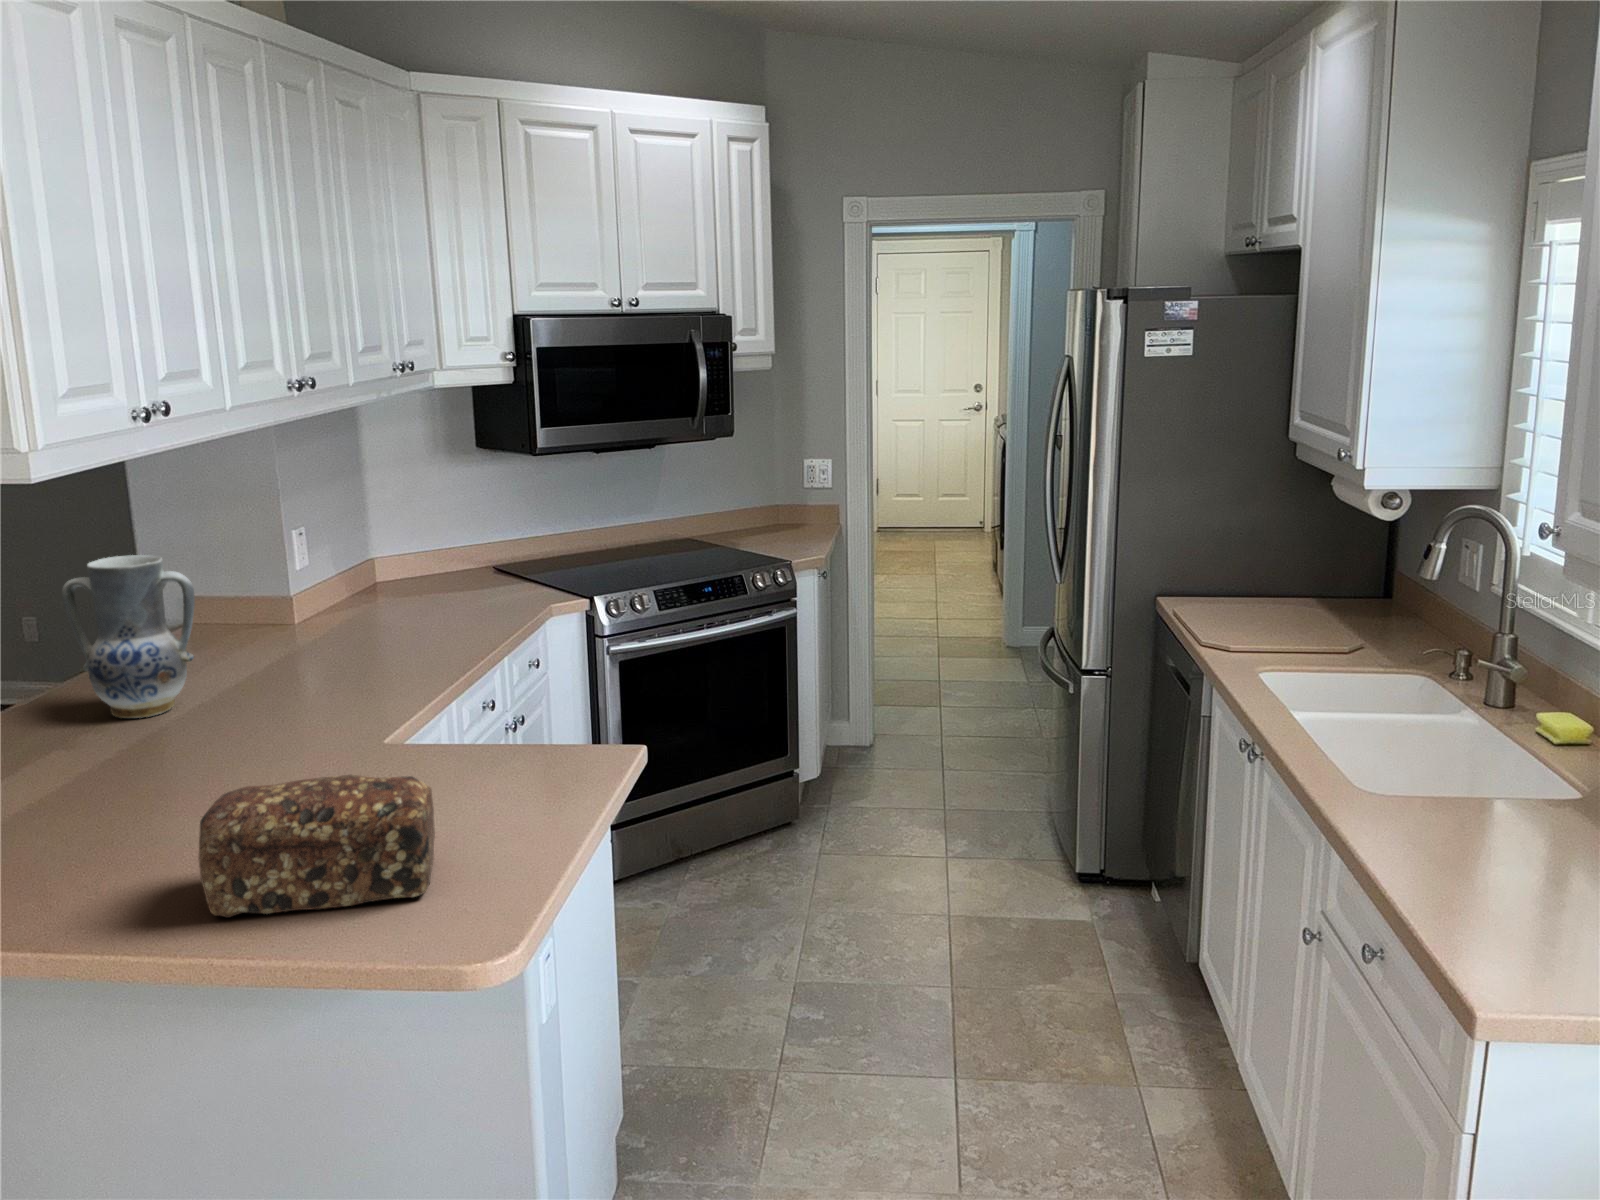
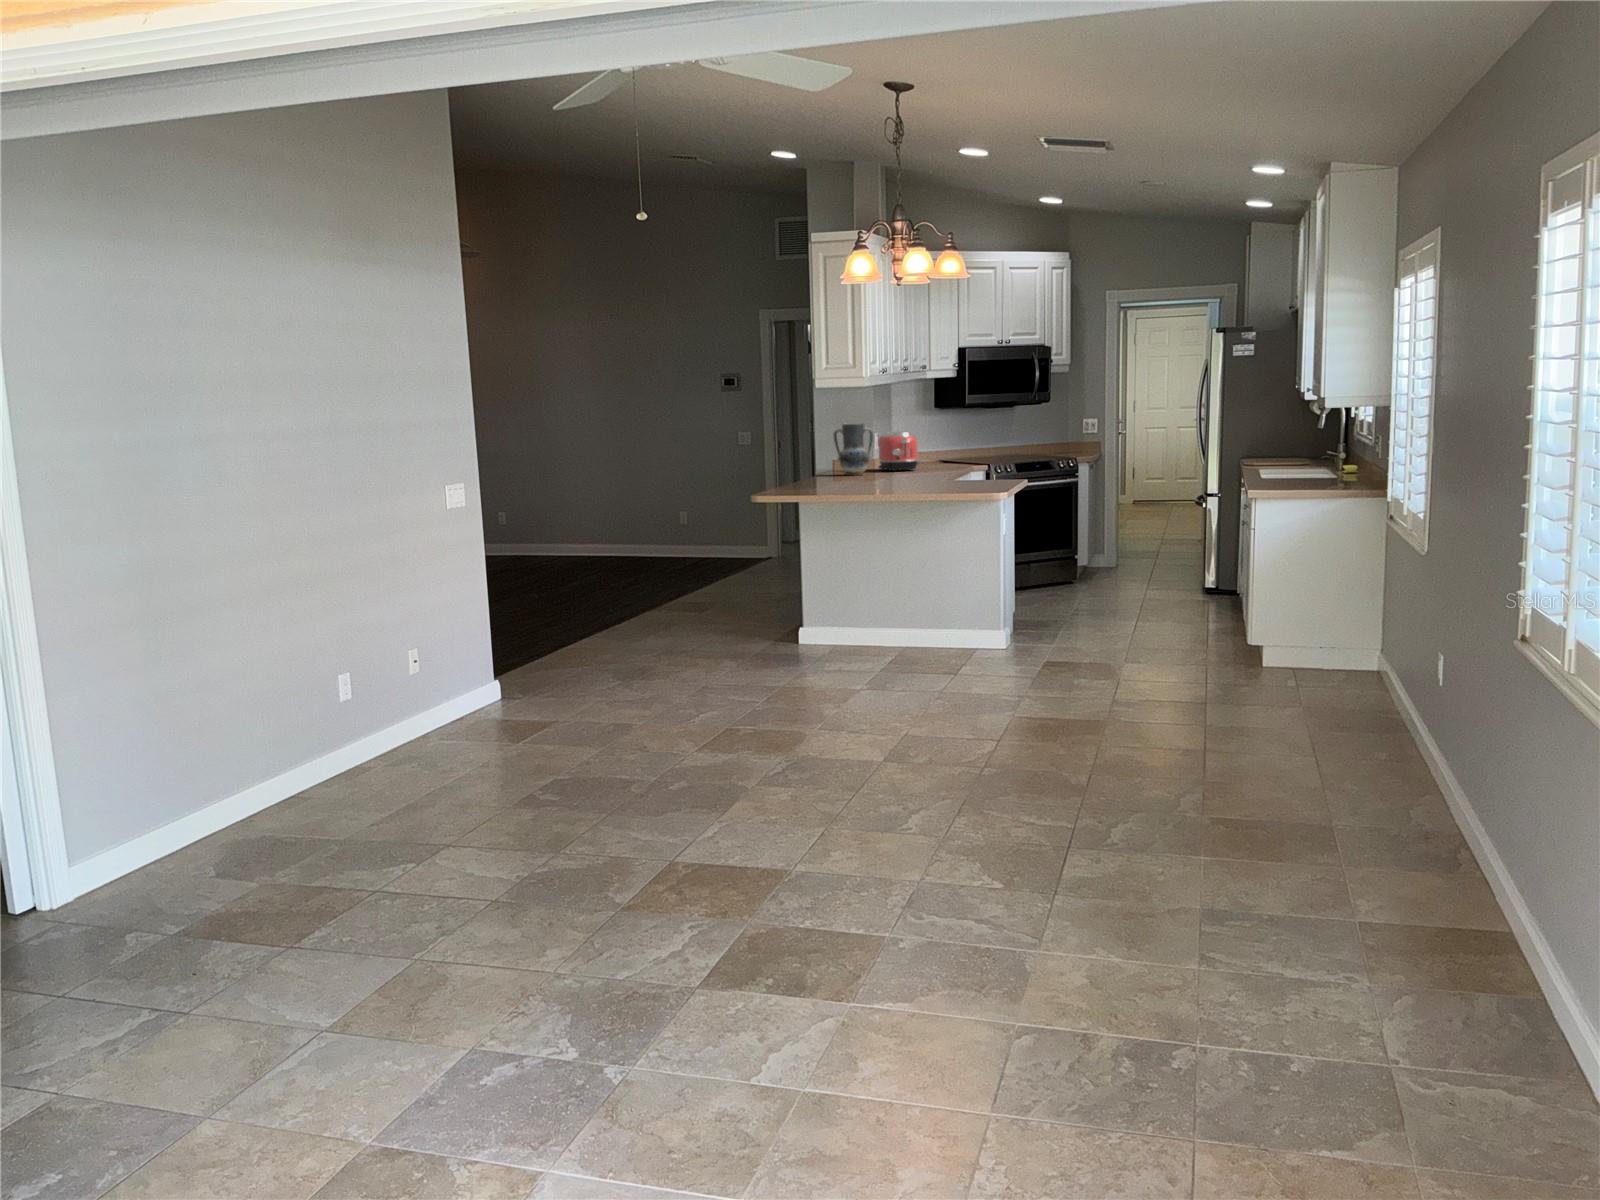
toaster: none [254,551,369,674] -> present [878,432,918,471]
bread loaf: present [199,775,435,918] -> none [925,455,981,484]

